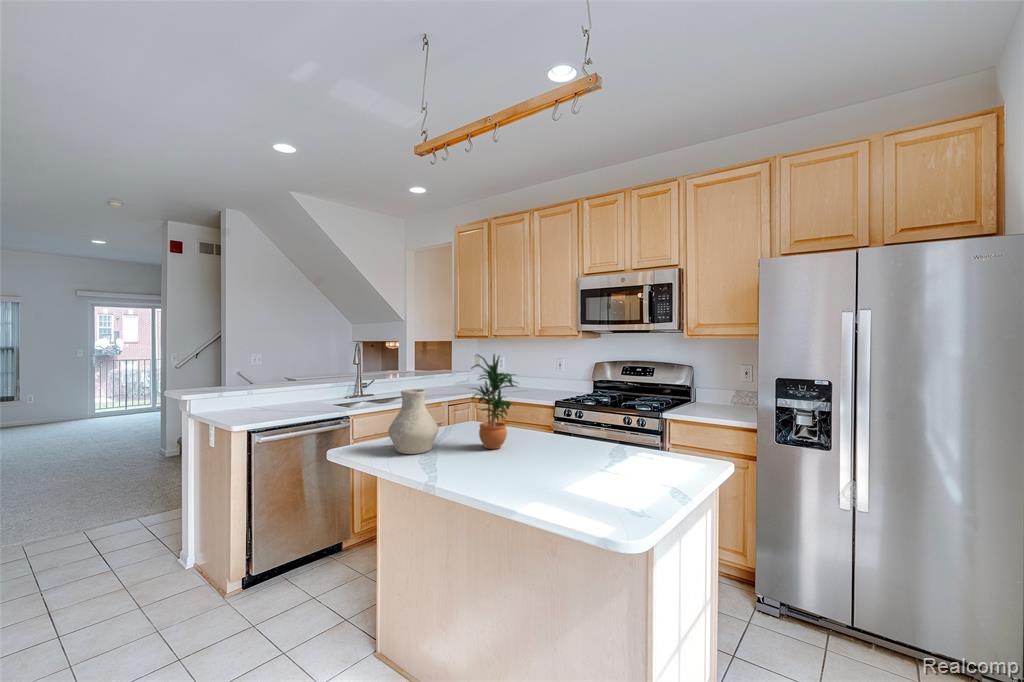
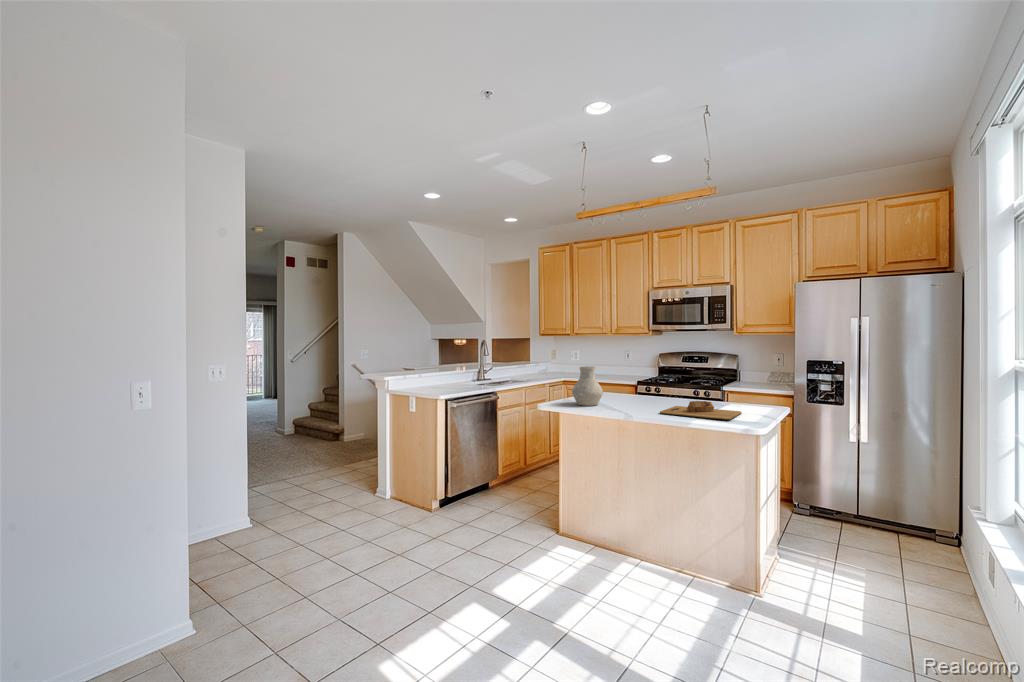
potted plant: present [471,354,518,449] -> none [618,344,655,403]
cutting board: none [499,455,641,501] -> present [660,401,741,420]

